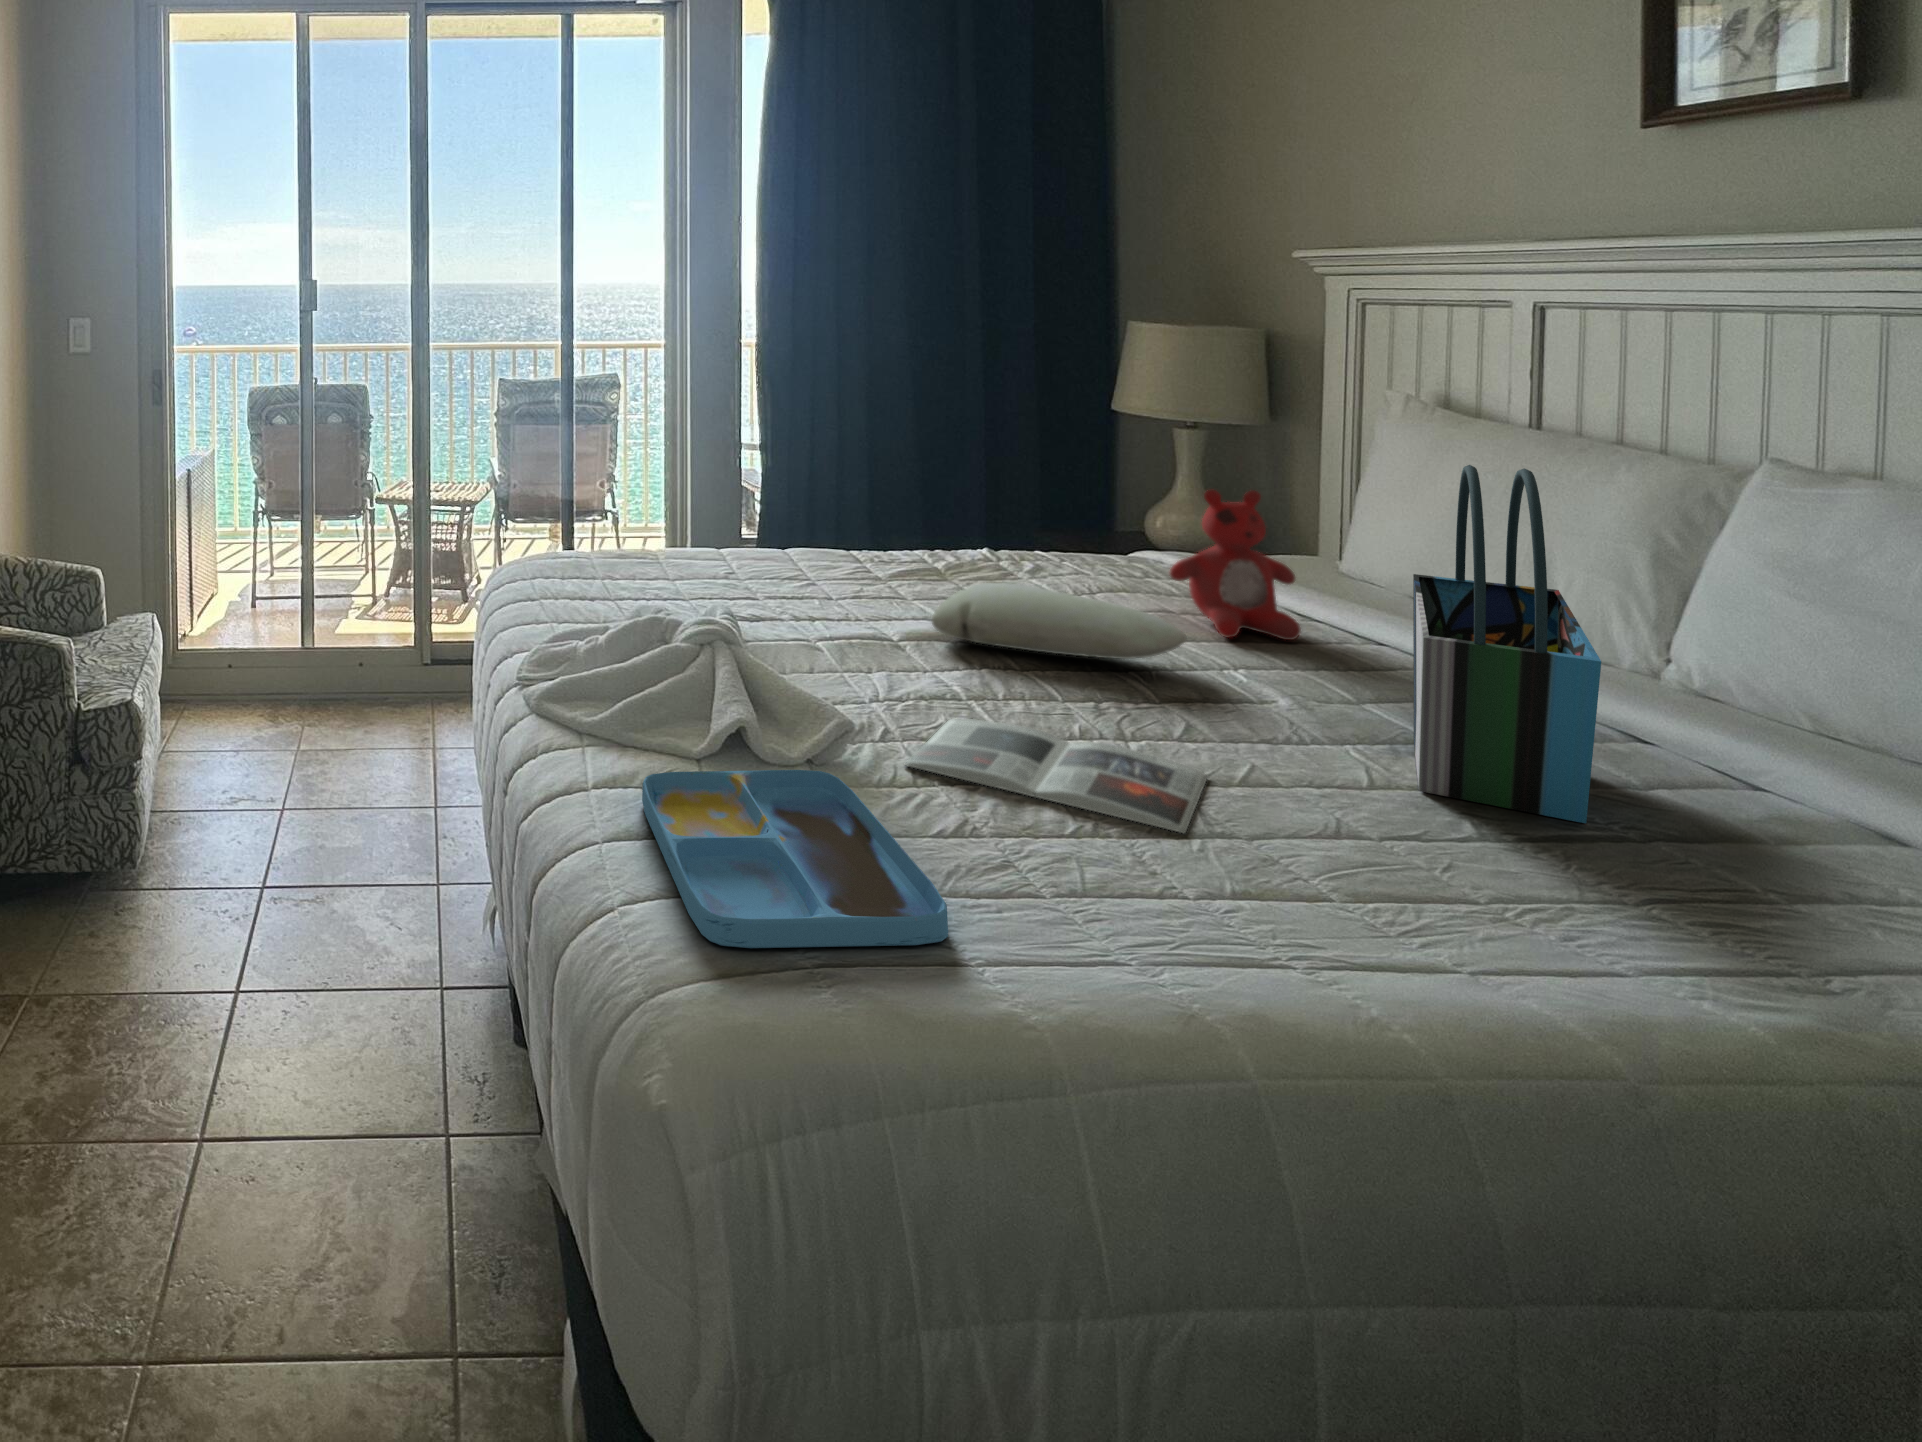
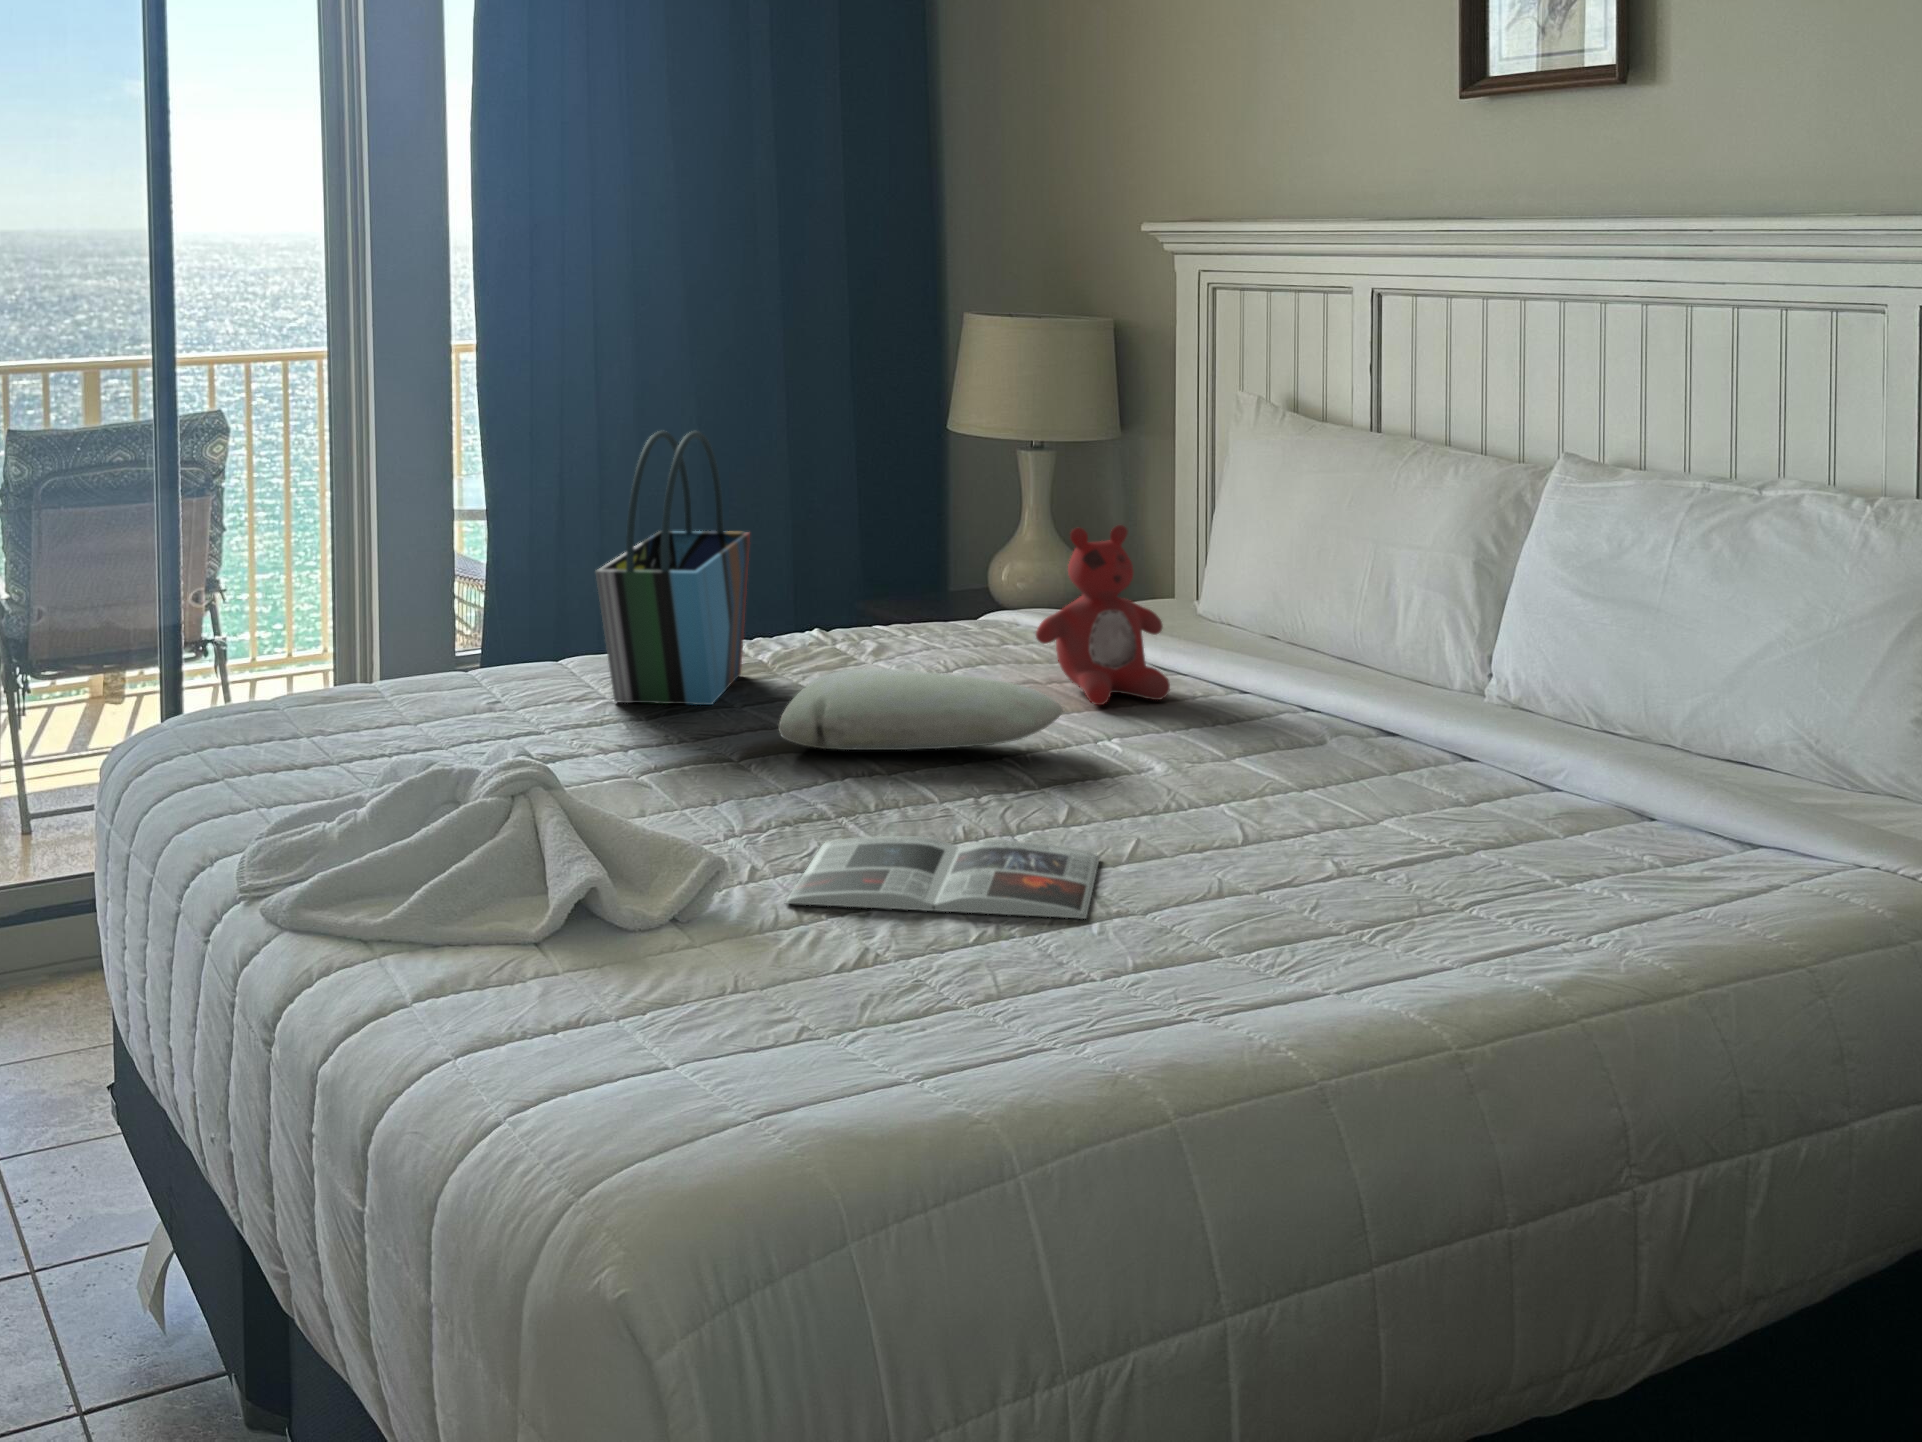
tote bag: present [1413,465,1601,824] -> present [596,431,750,705]
tray: present [642,770,948,948] -> none [485,923,878,1130]

